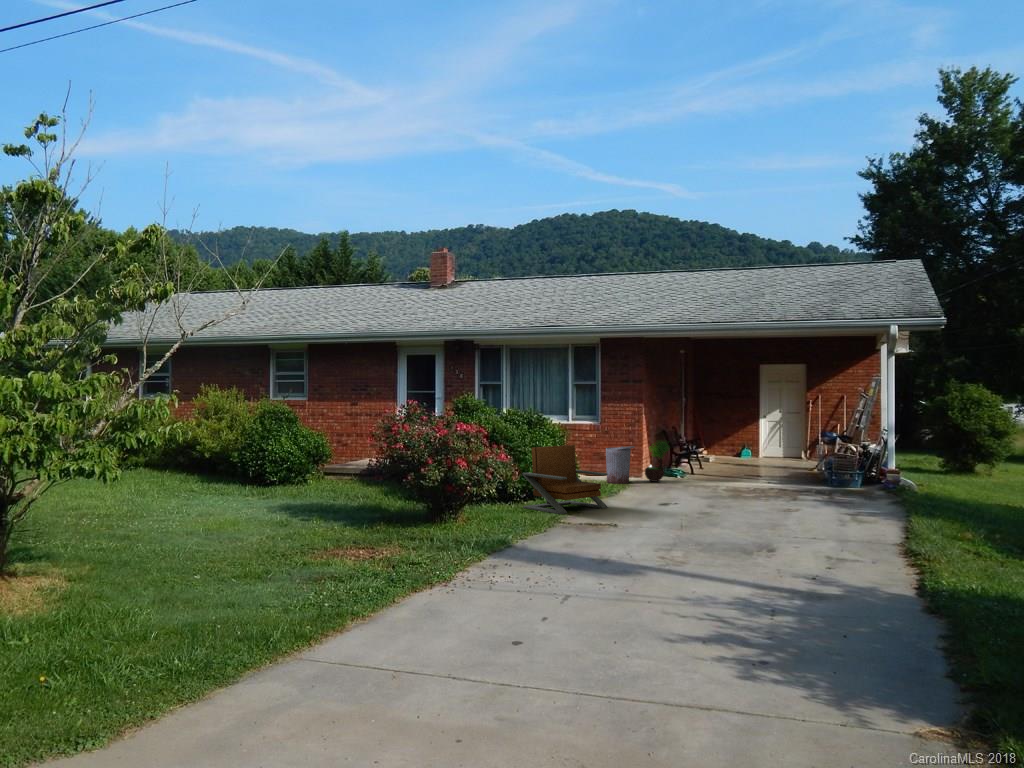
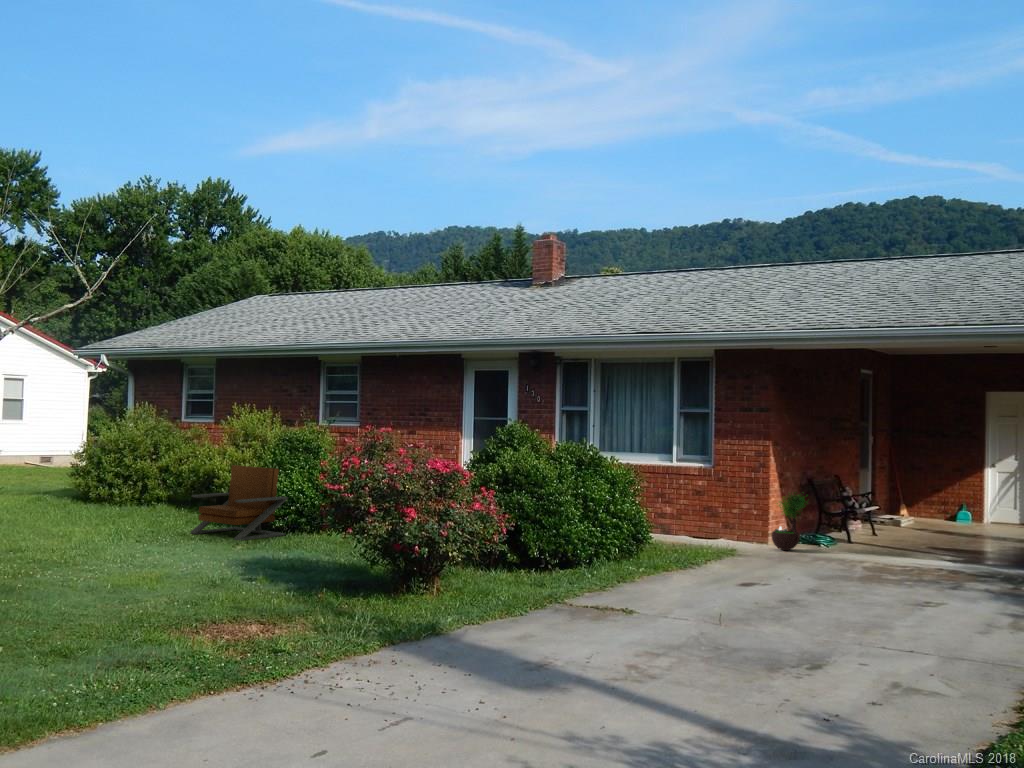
lounge chair: present [522,445,608,514] -> present [191,465,288,540]
trash can: present [606,446,634,484] -> none [715,498,755,551]

